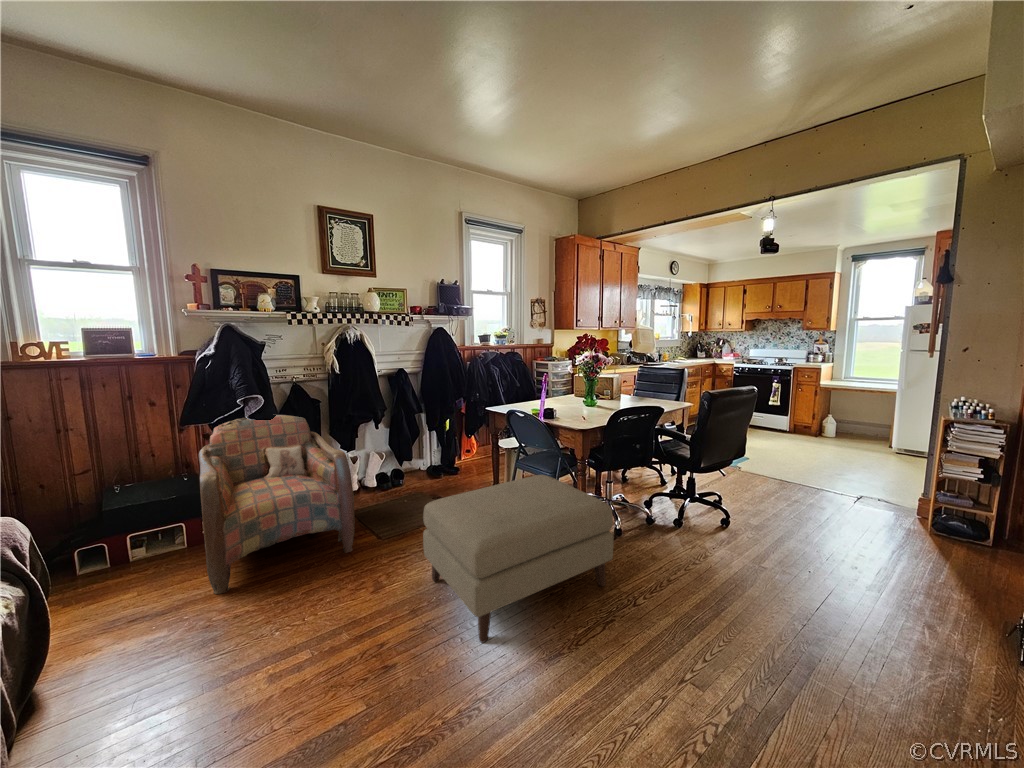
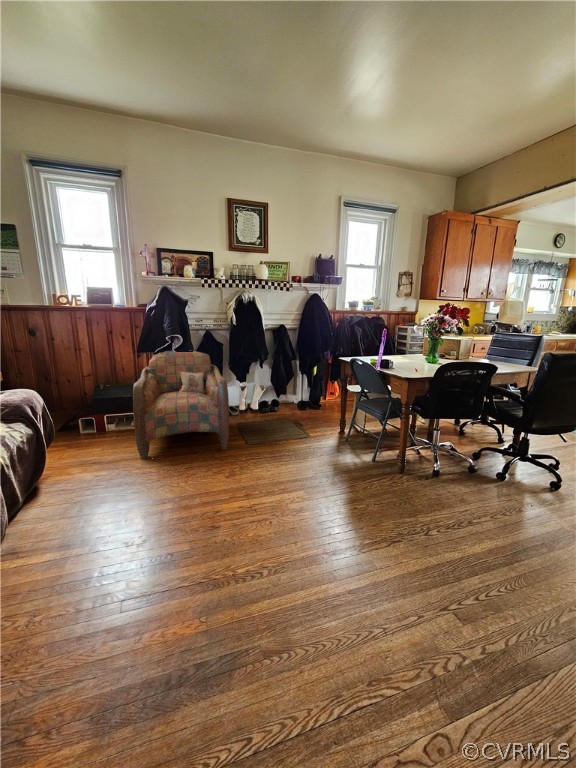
ottoman: present [423,475,613,643] -> none [265,414,418,529]

